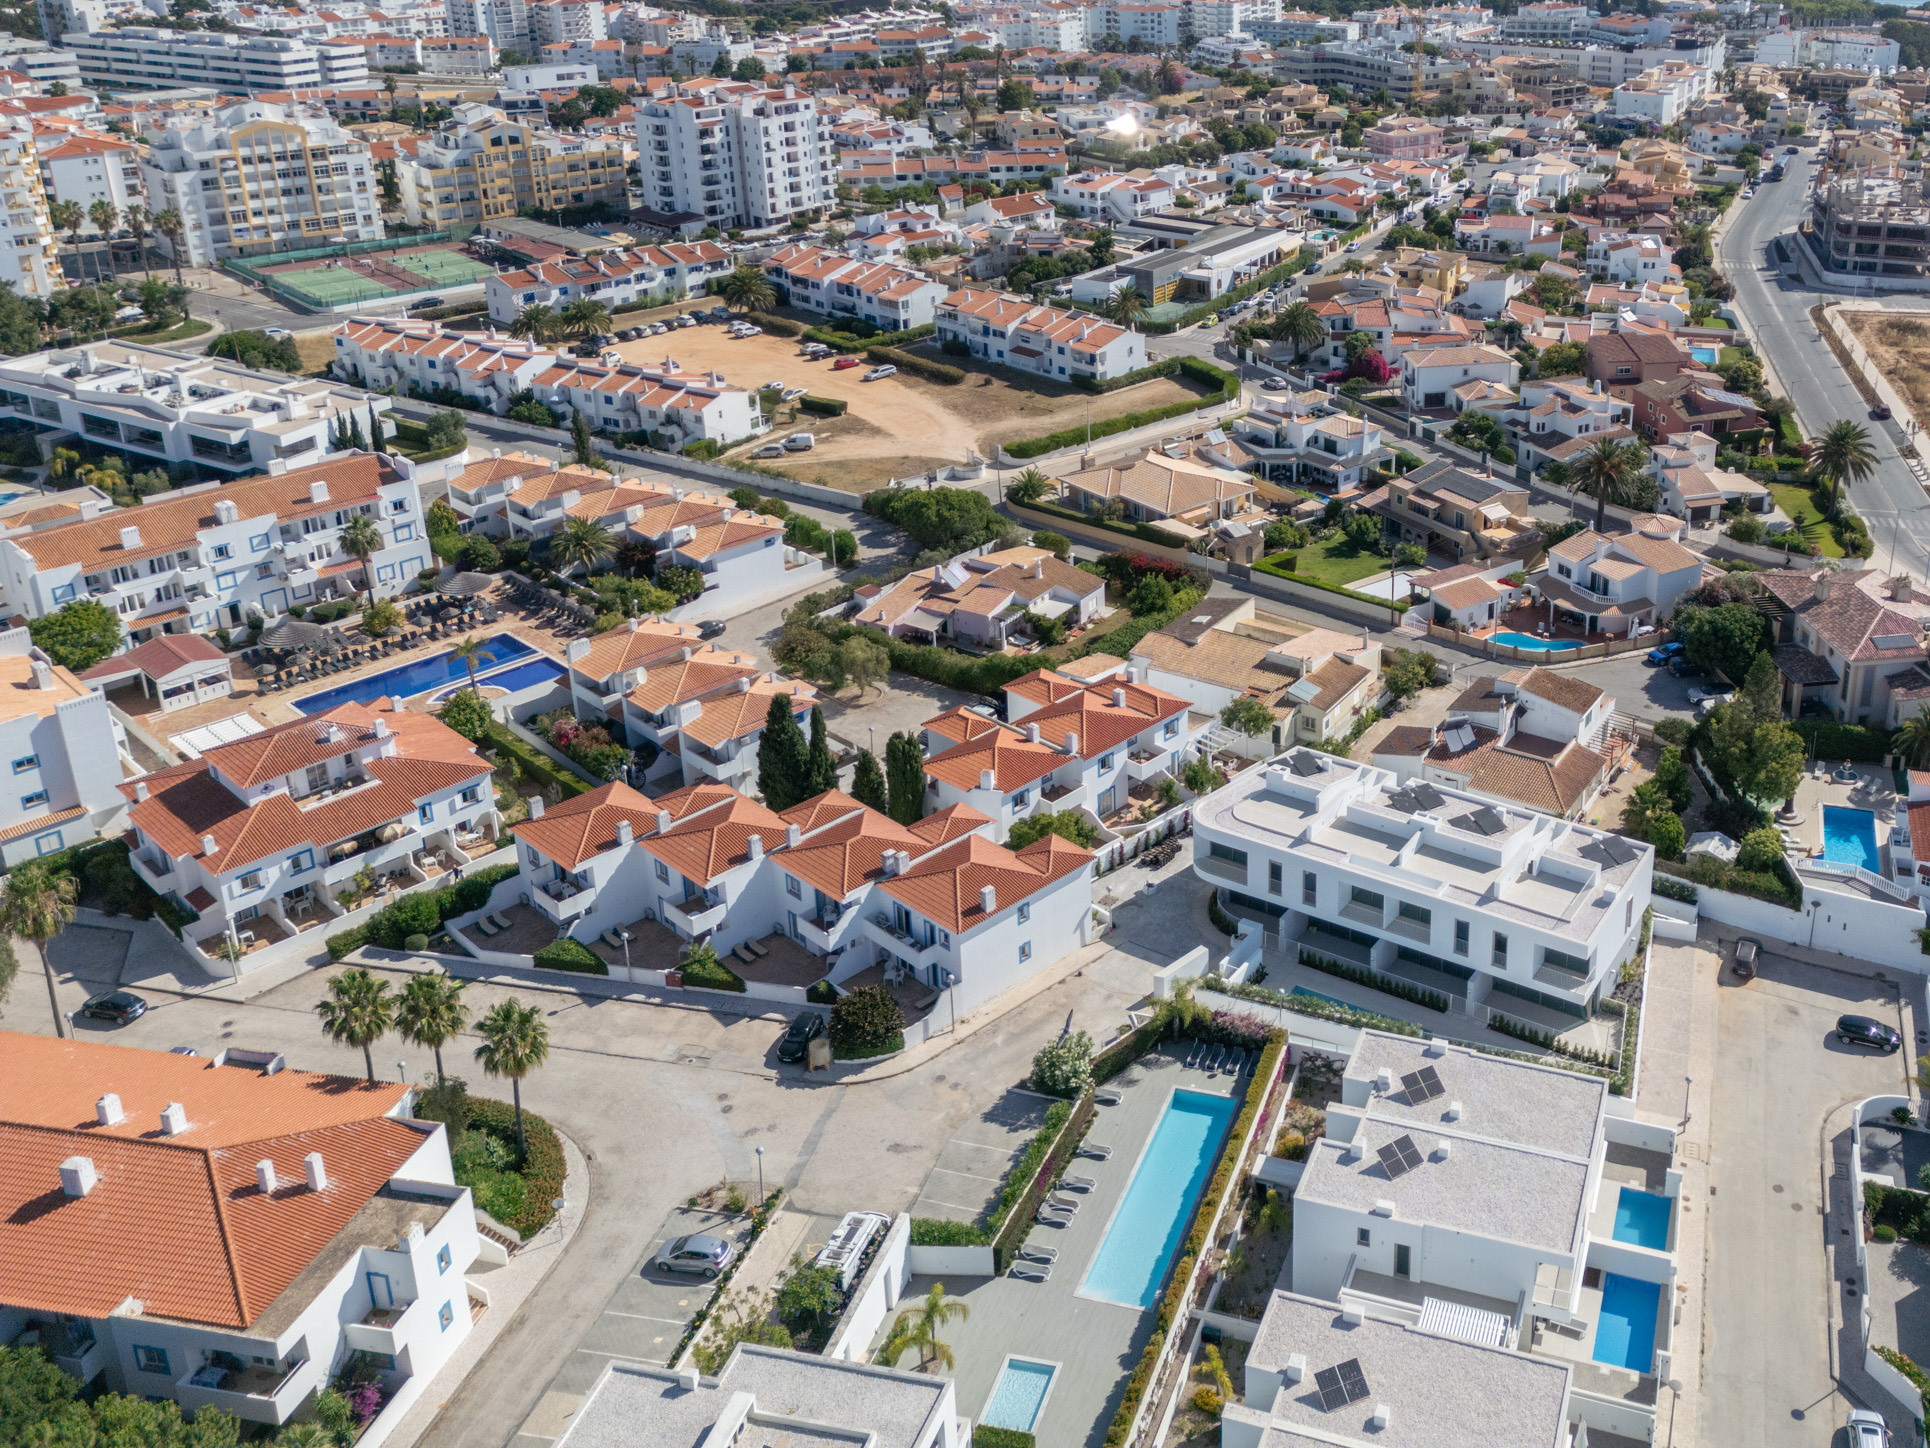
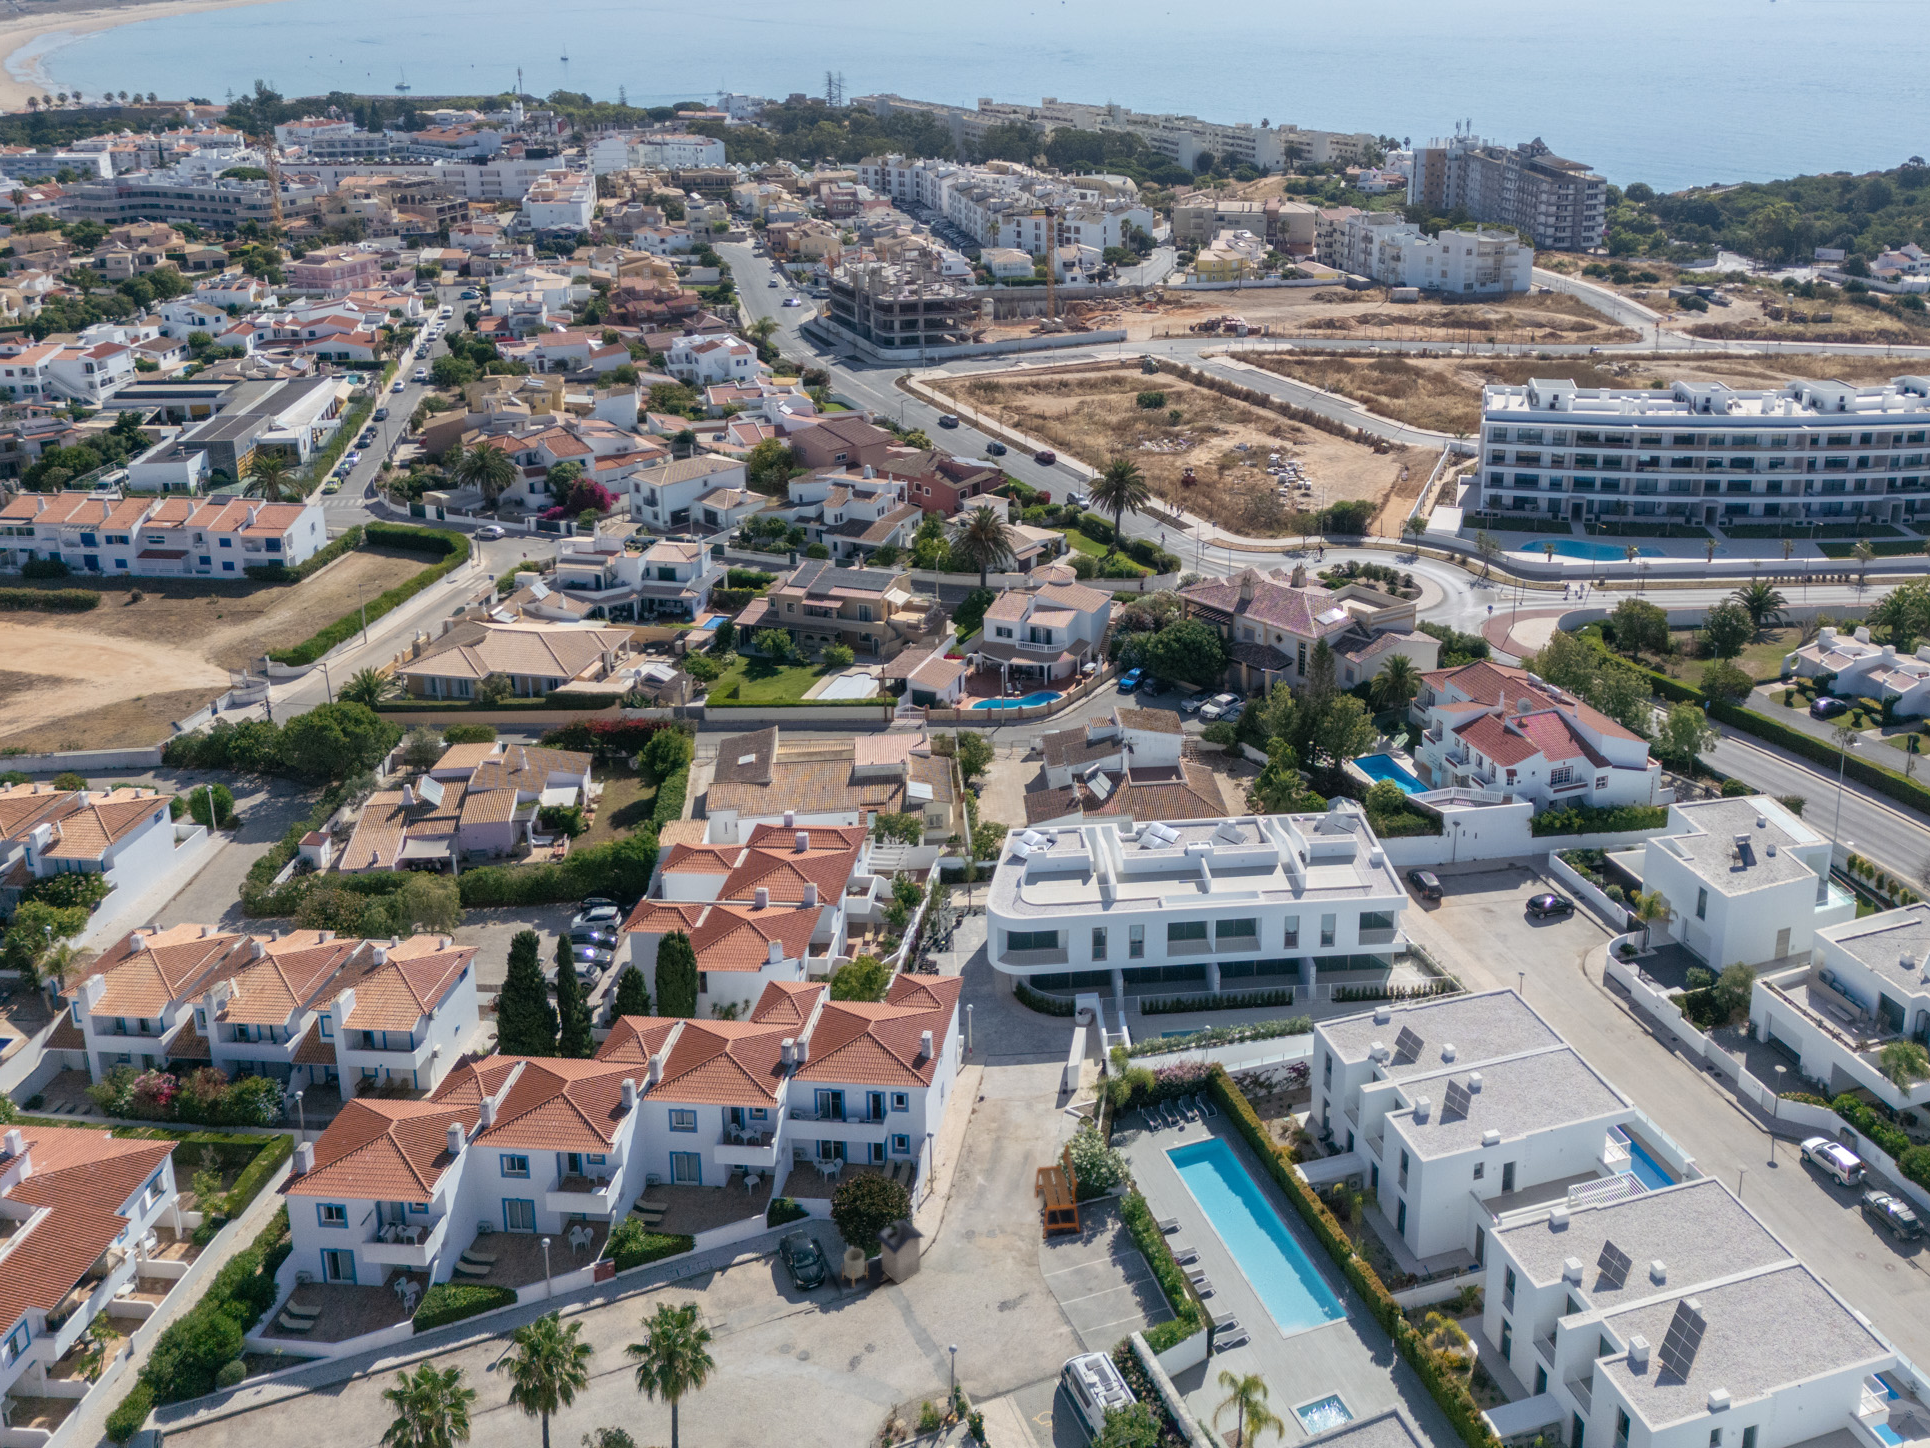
trash can: none [834,1028,873,1086] -> present [876,1219,924,1284]
bench: none [979,1034,1045,1117] -> present [1035,1146,1080,1238]

